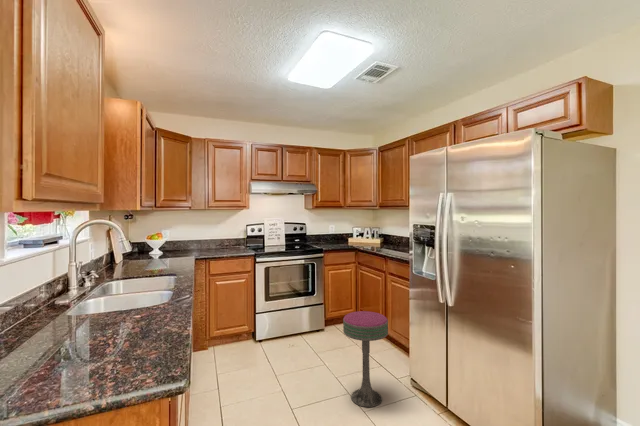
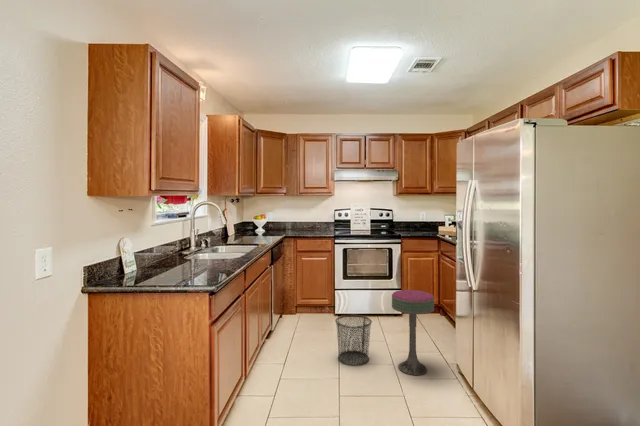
waste bin: none [278,346,321,410] -> present [335,315,372,365]

